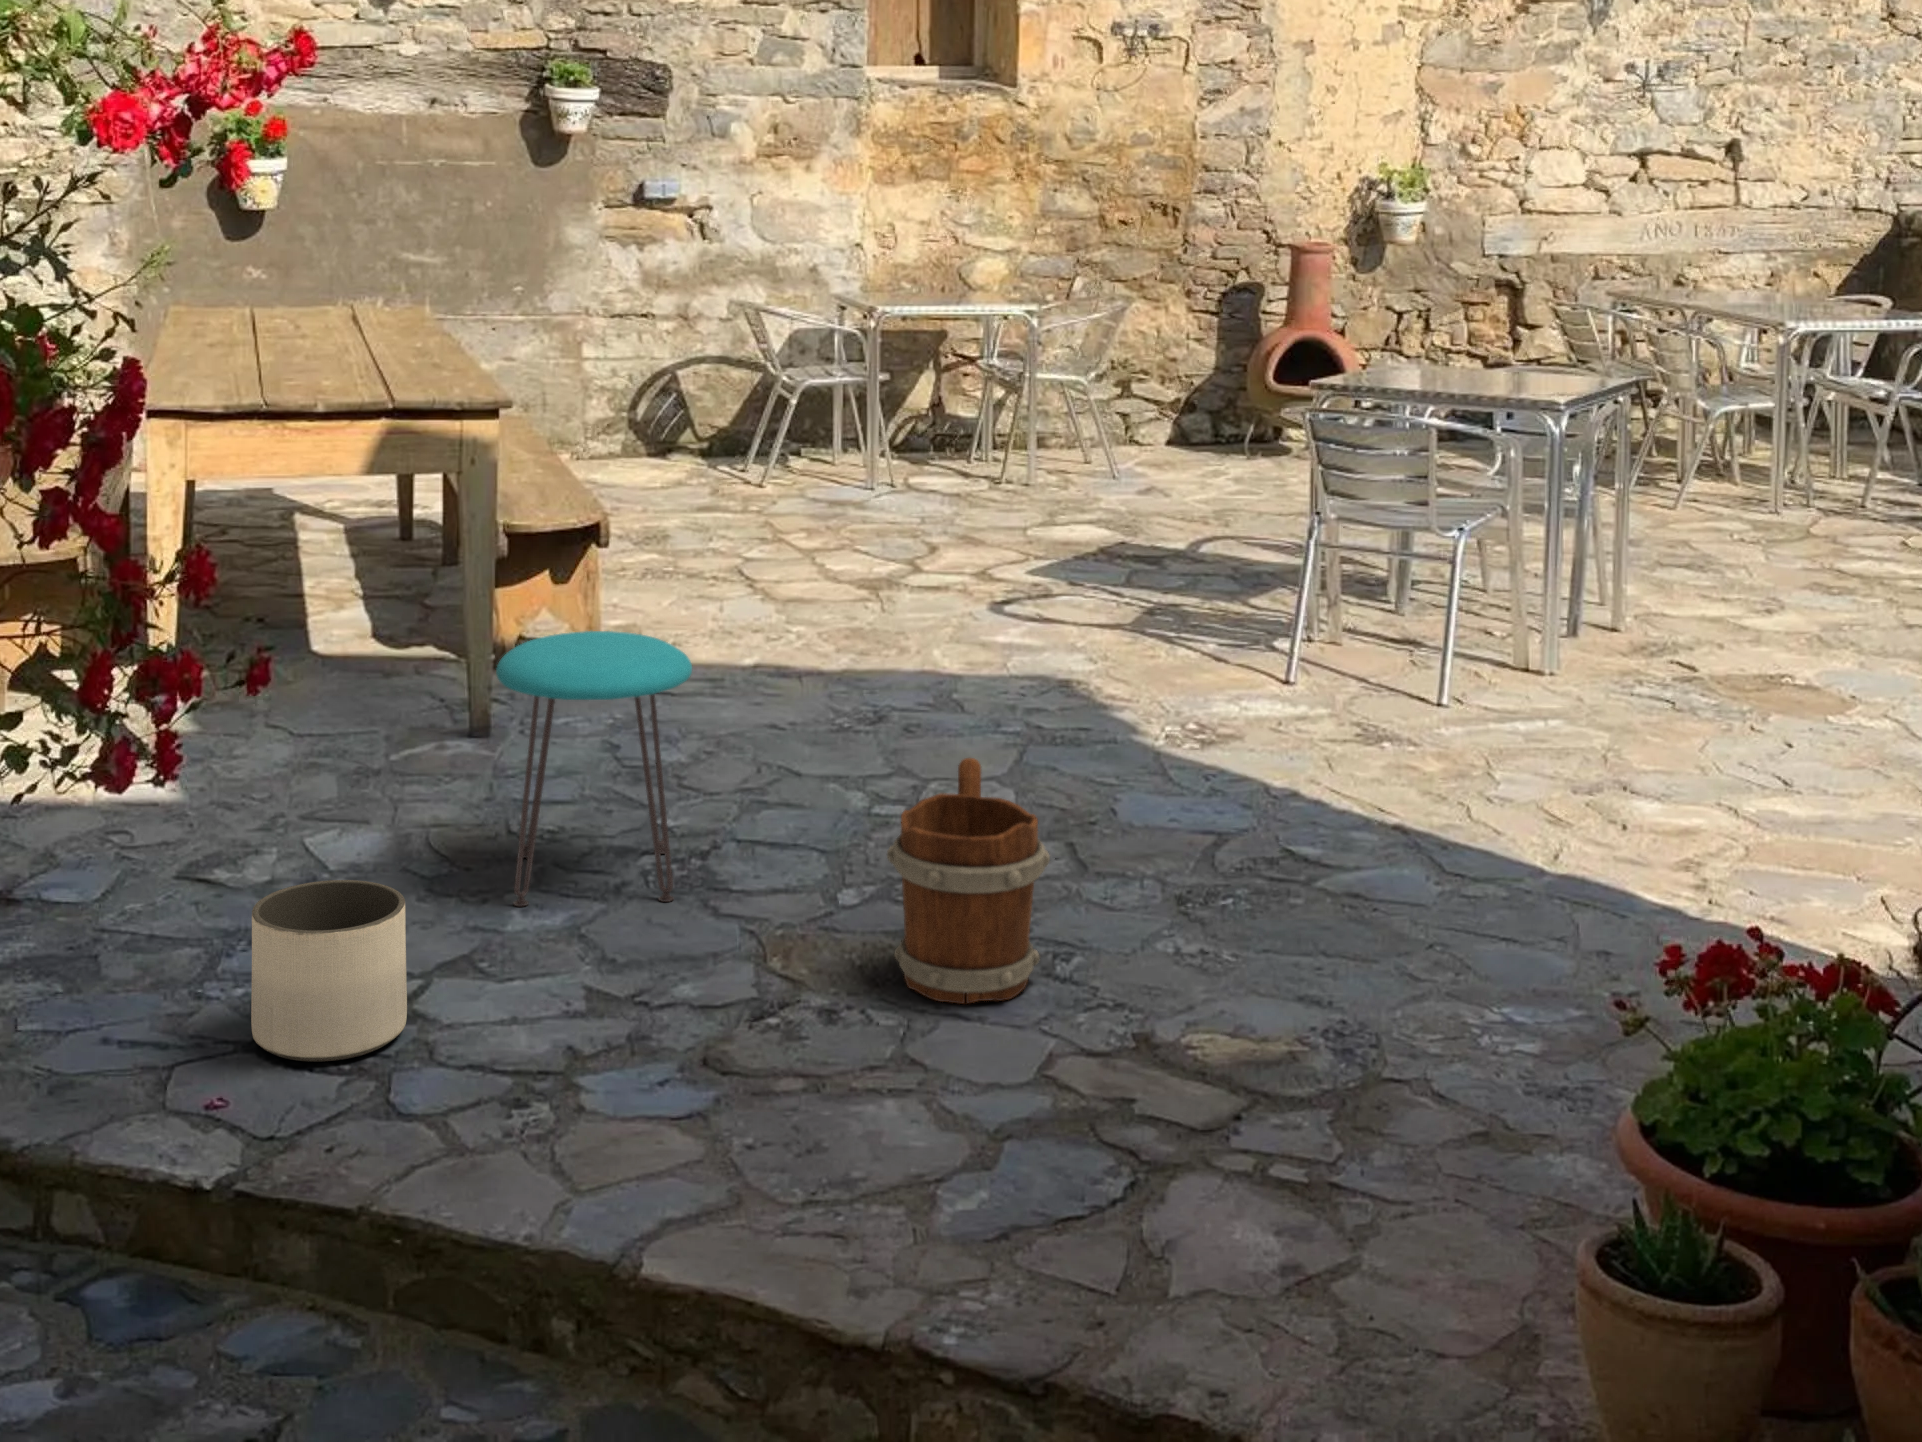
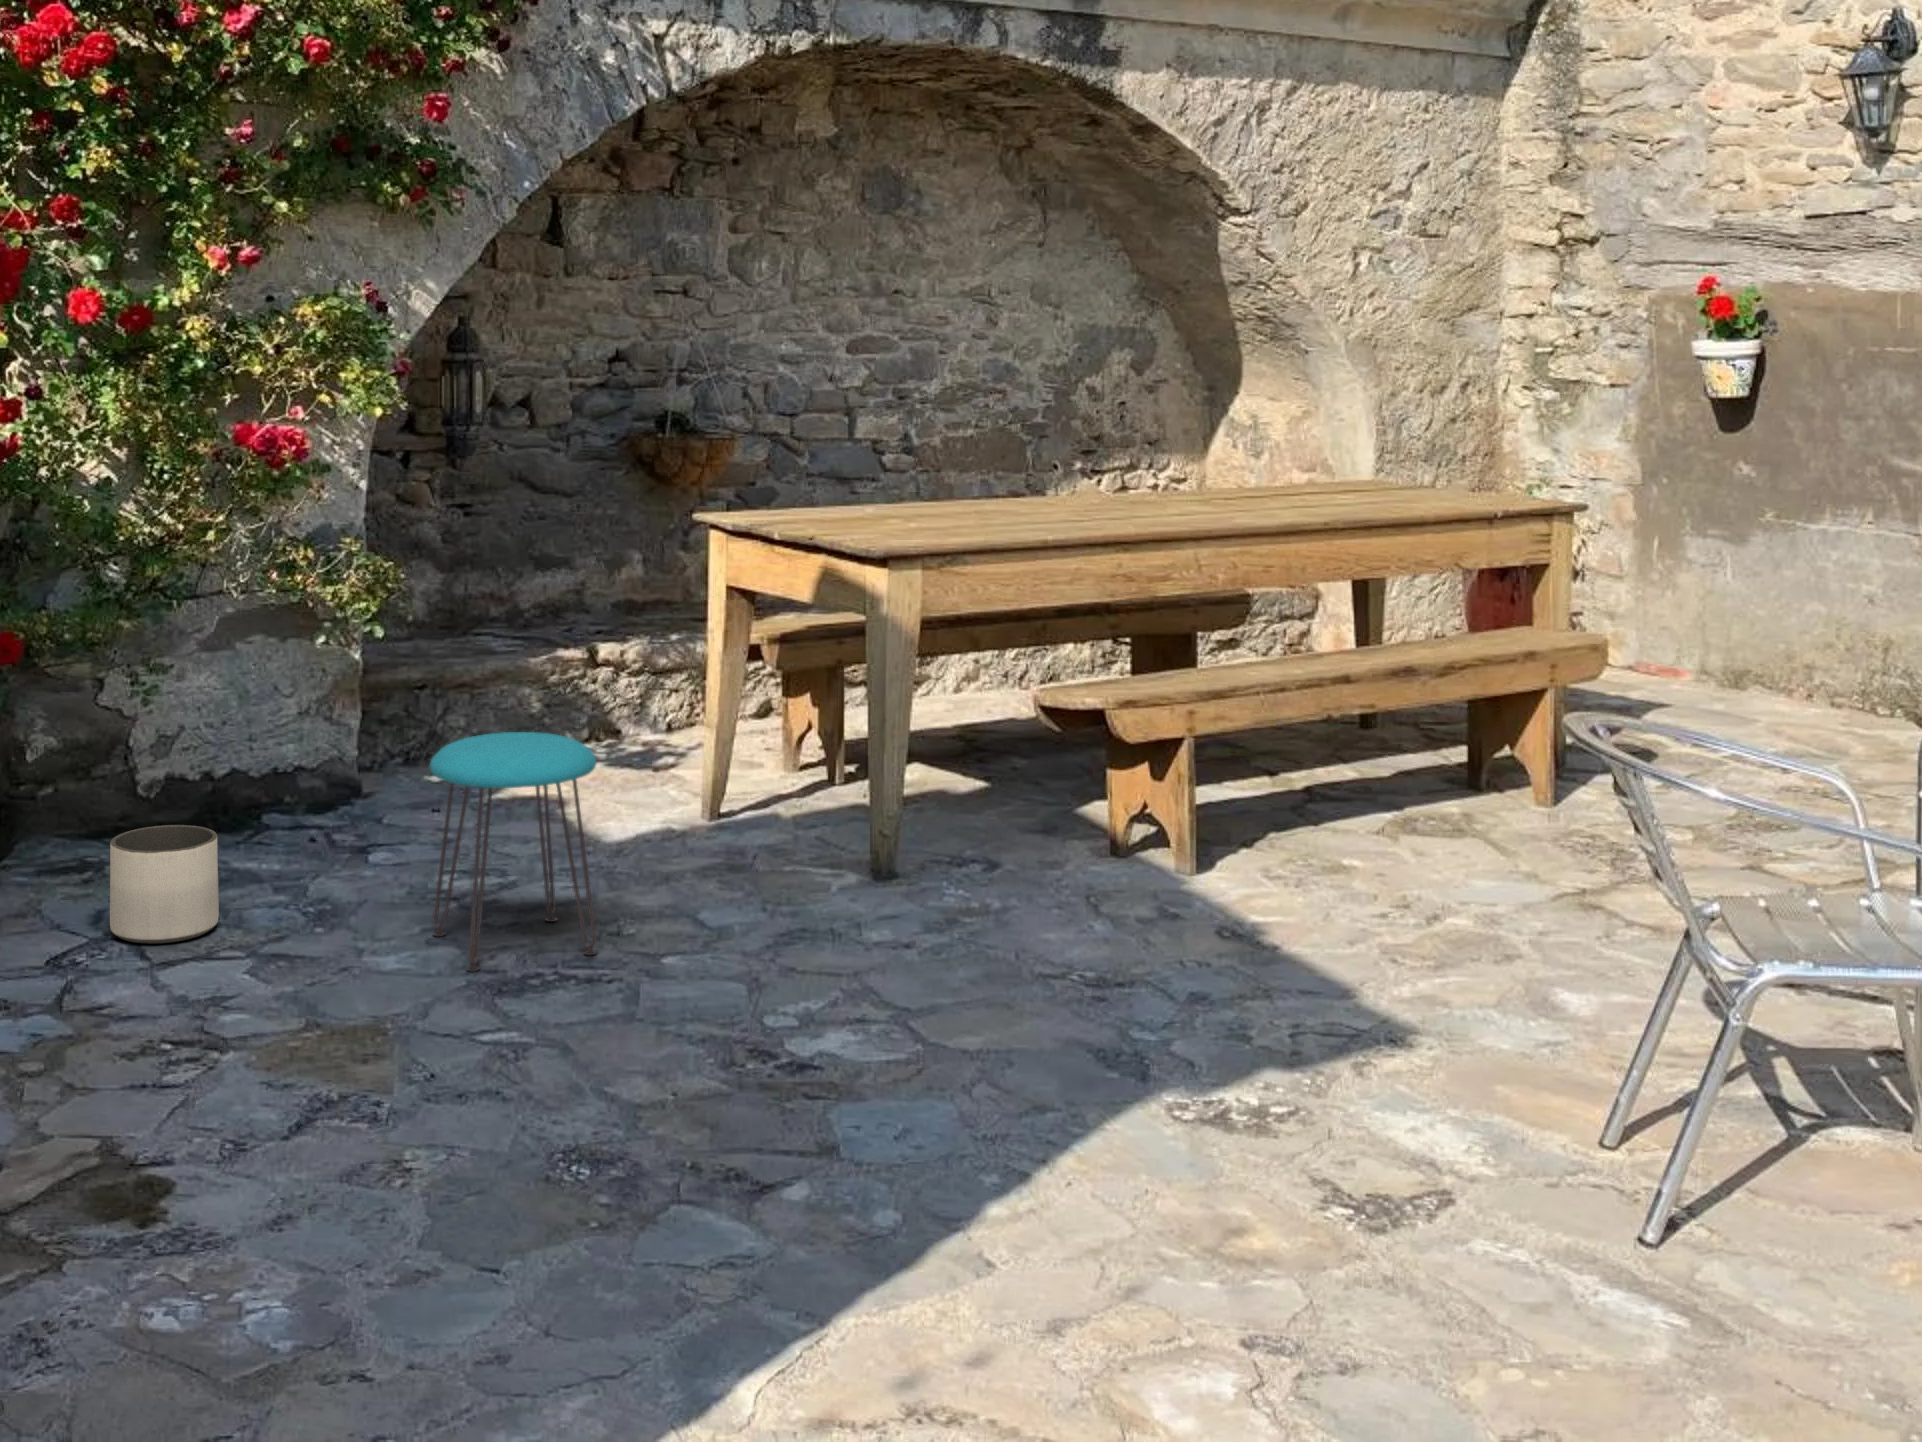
bucket: present [887,758,1050,1004] -> none [251,900,461,1096]

